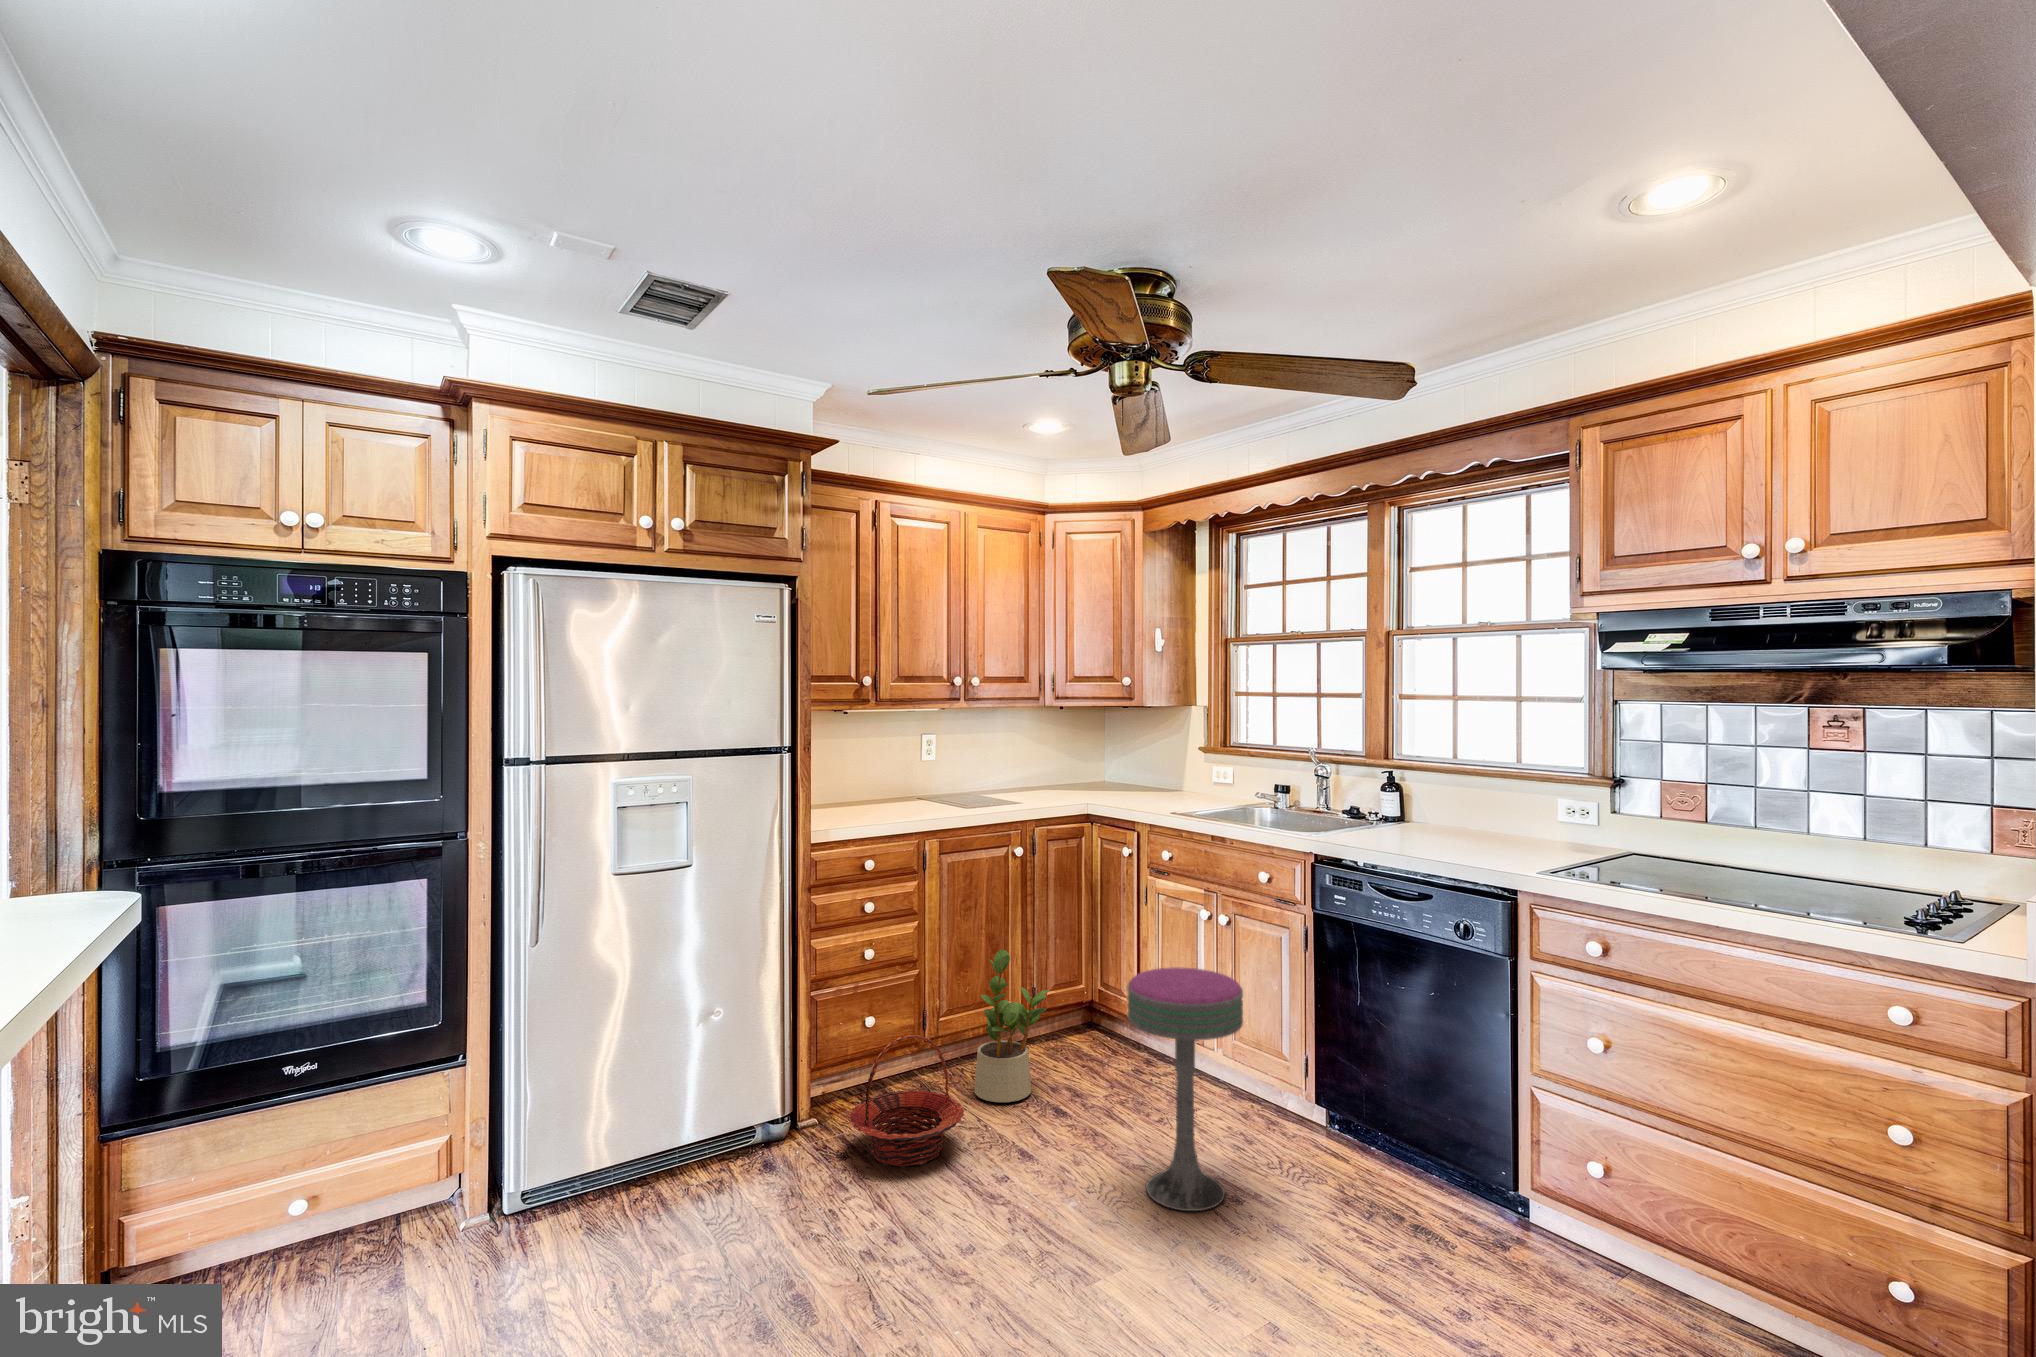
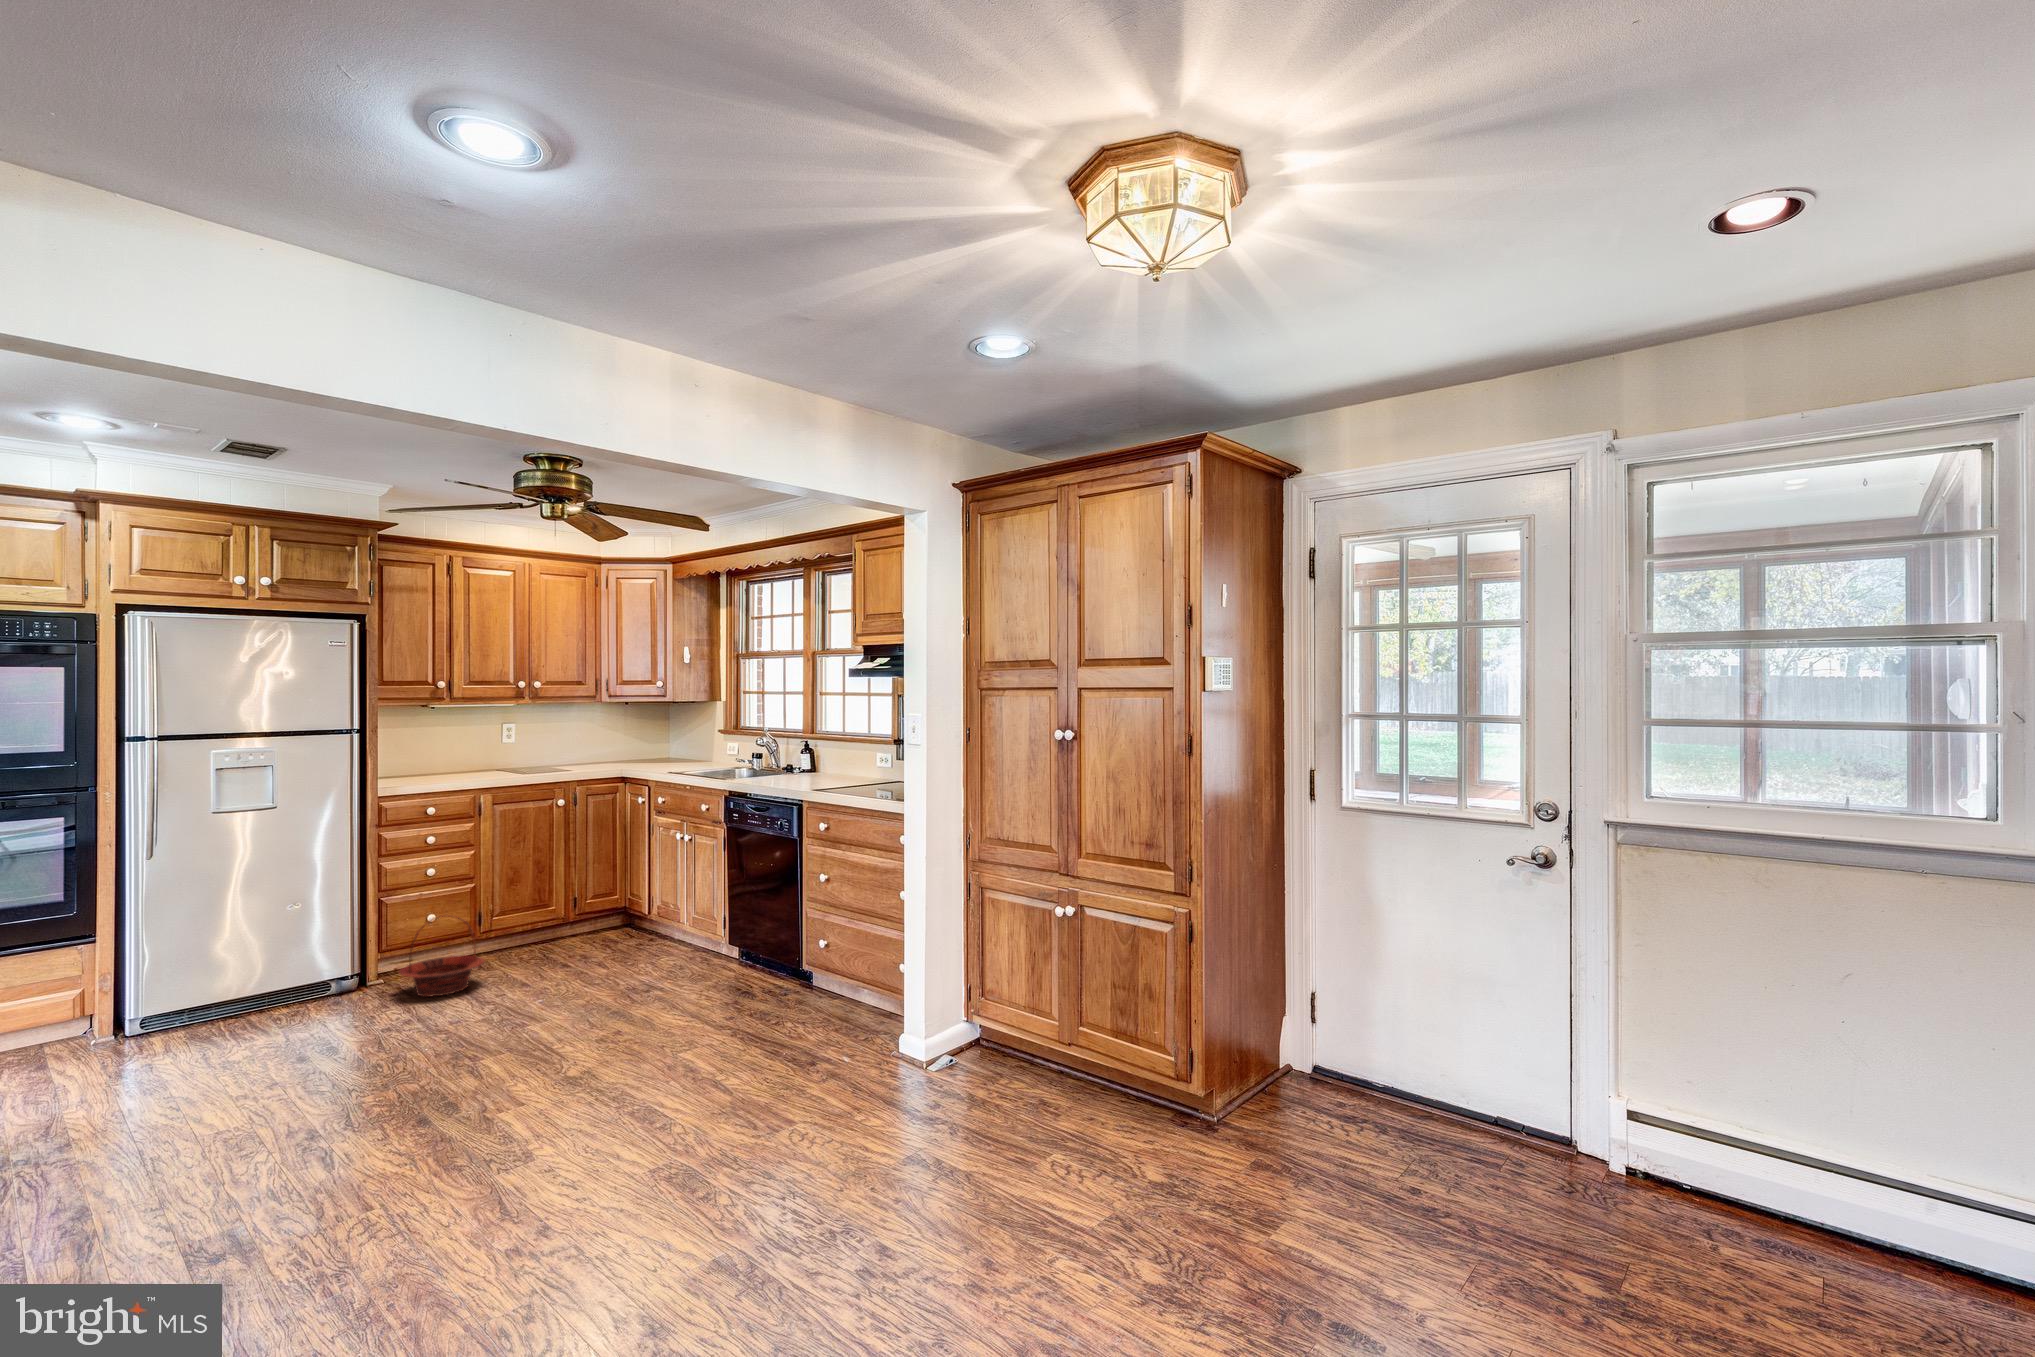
potted plant: present [974,949,1049,1102] -> none [511,864,567,964]
bar stool: present [1127,967,1243,1211] -> none [580,860,655,999]

